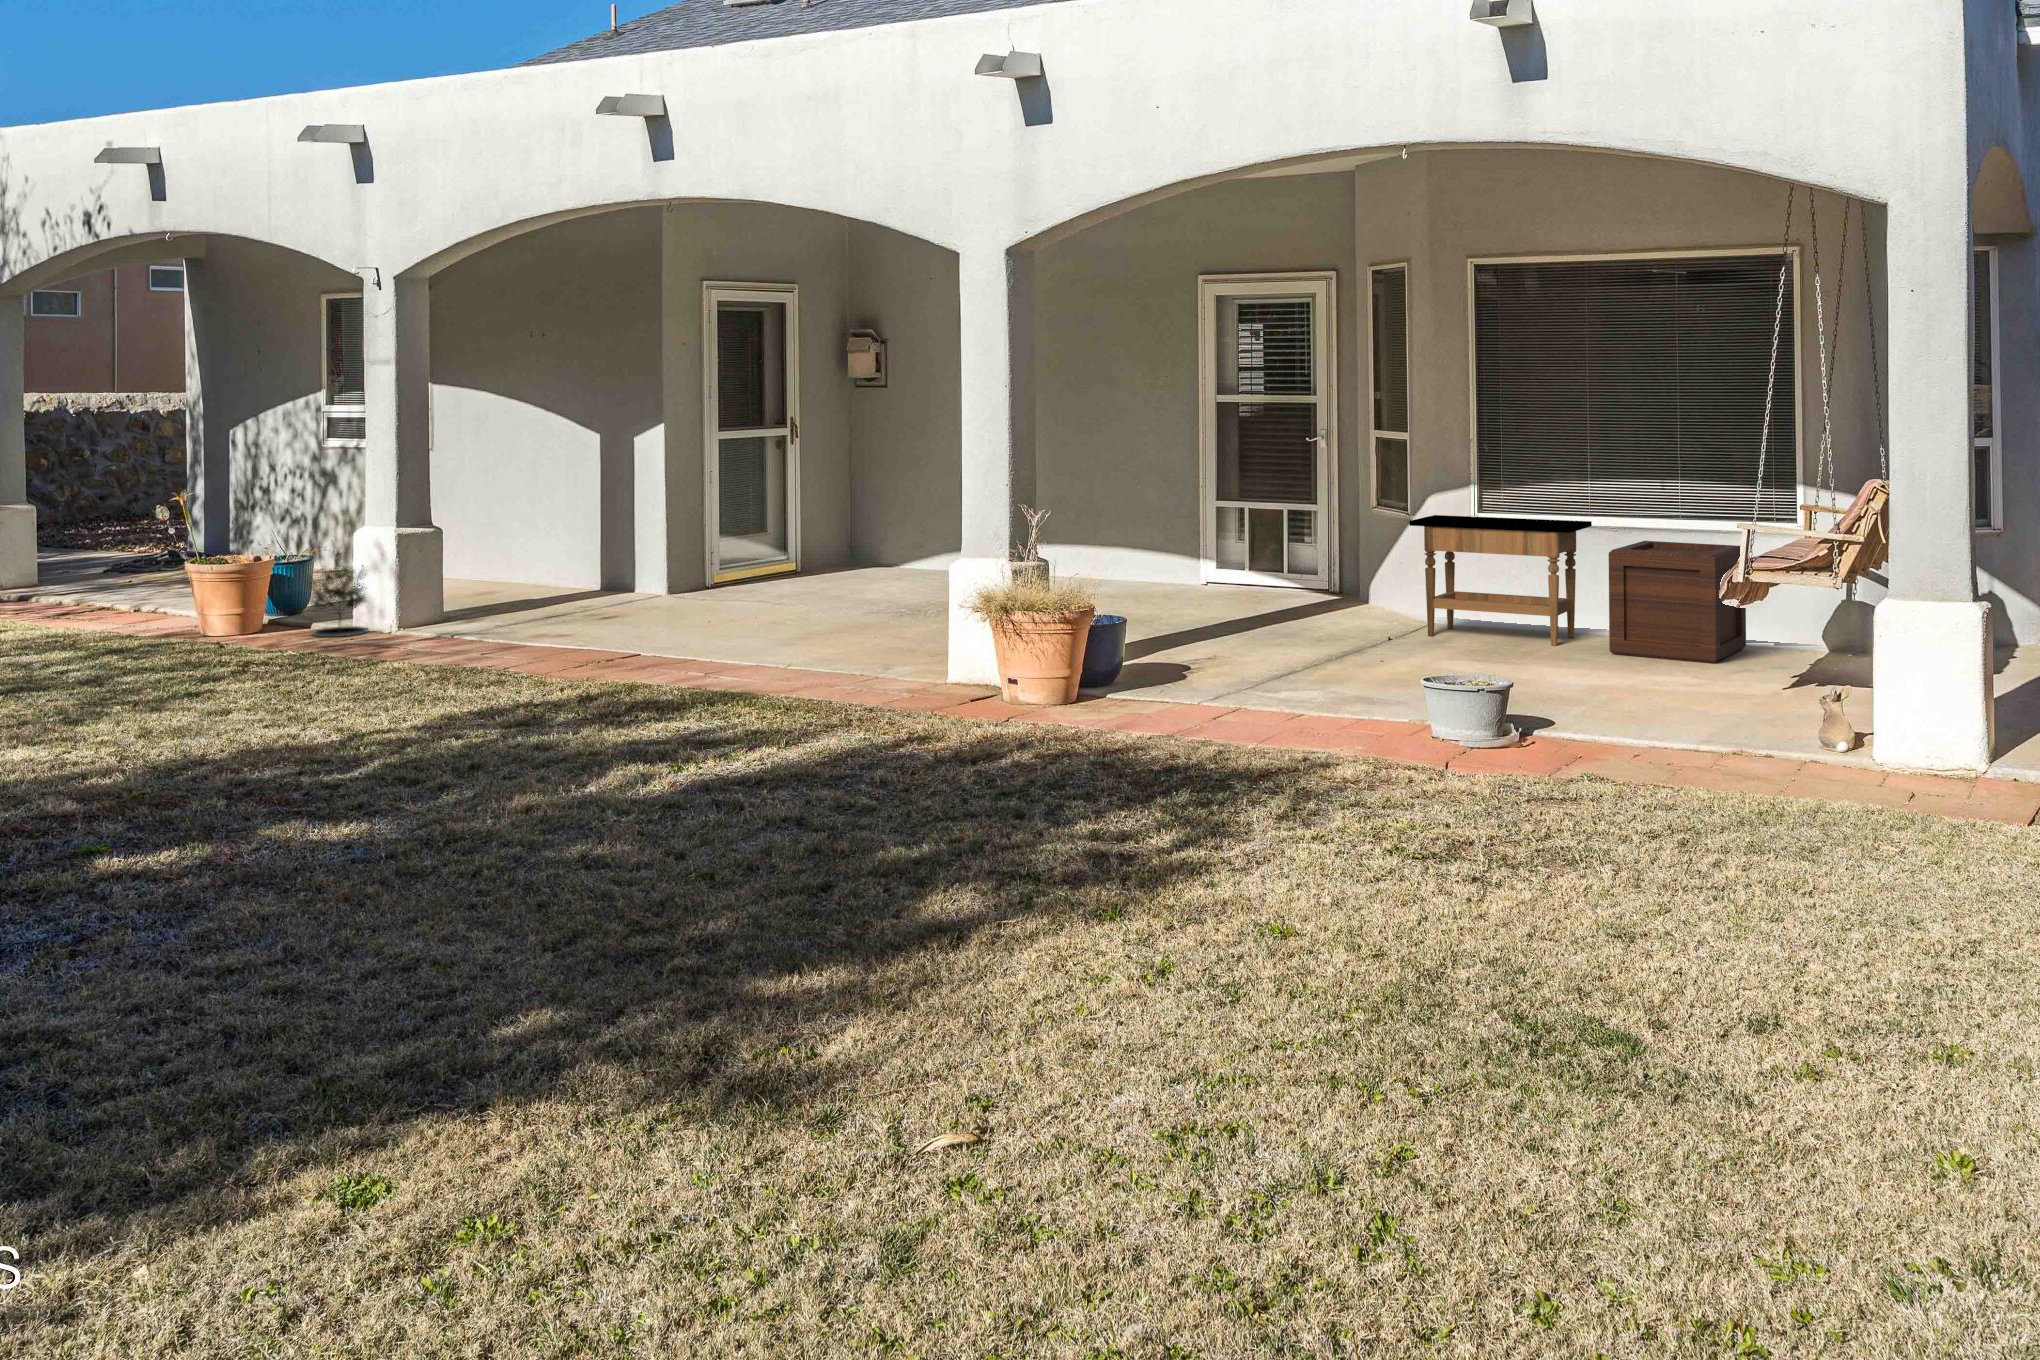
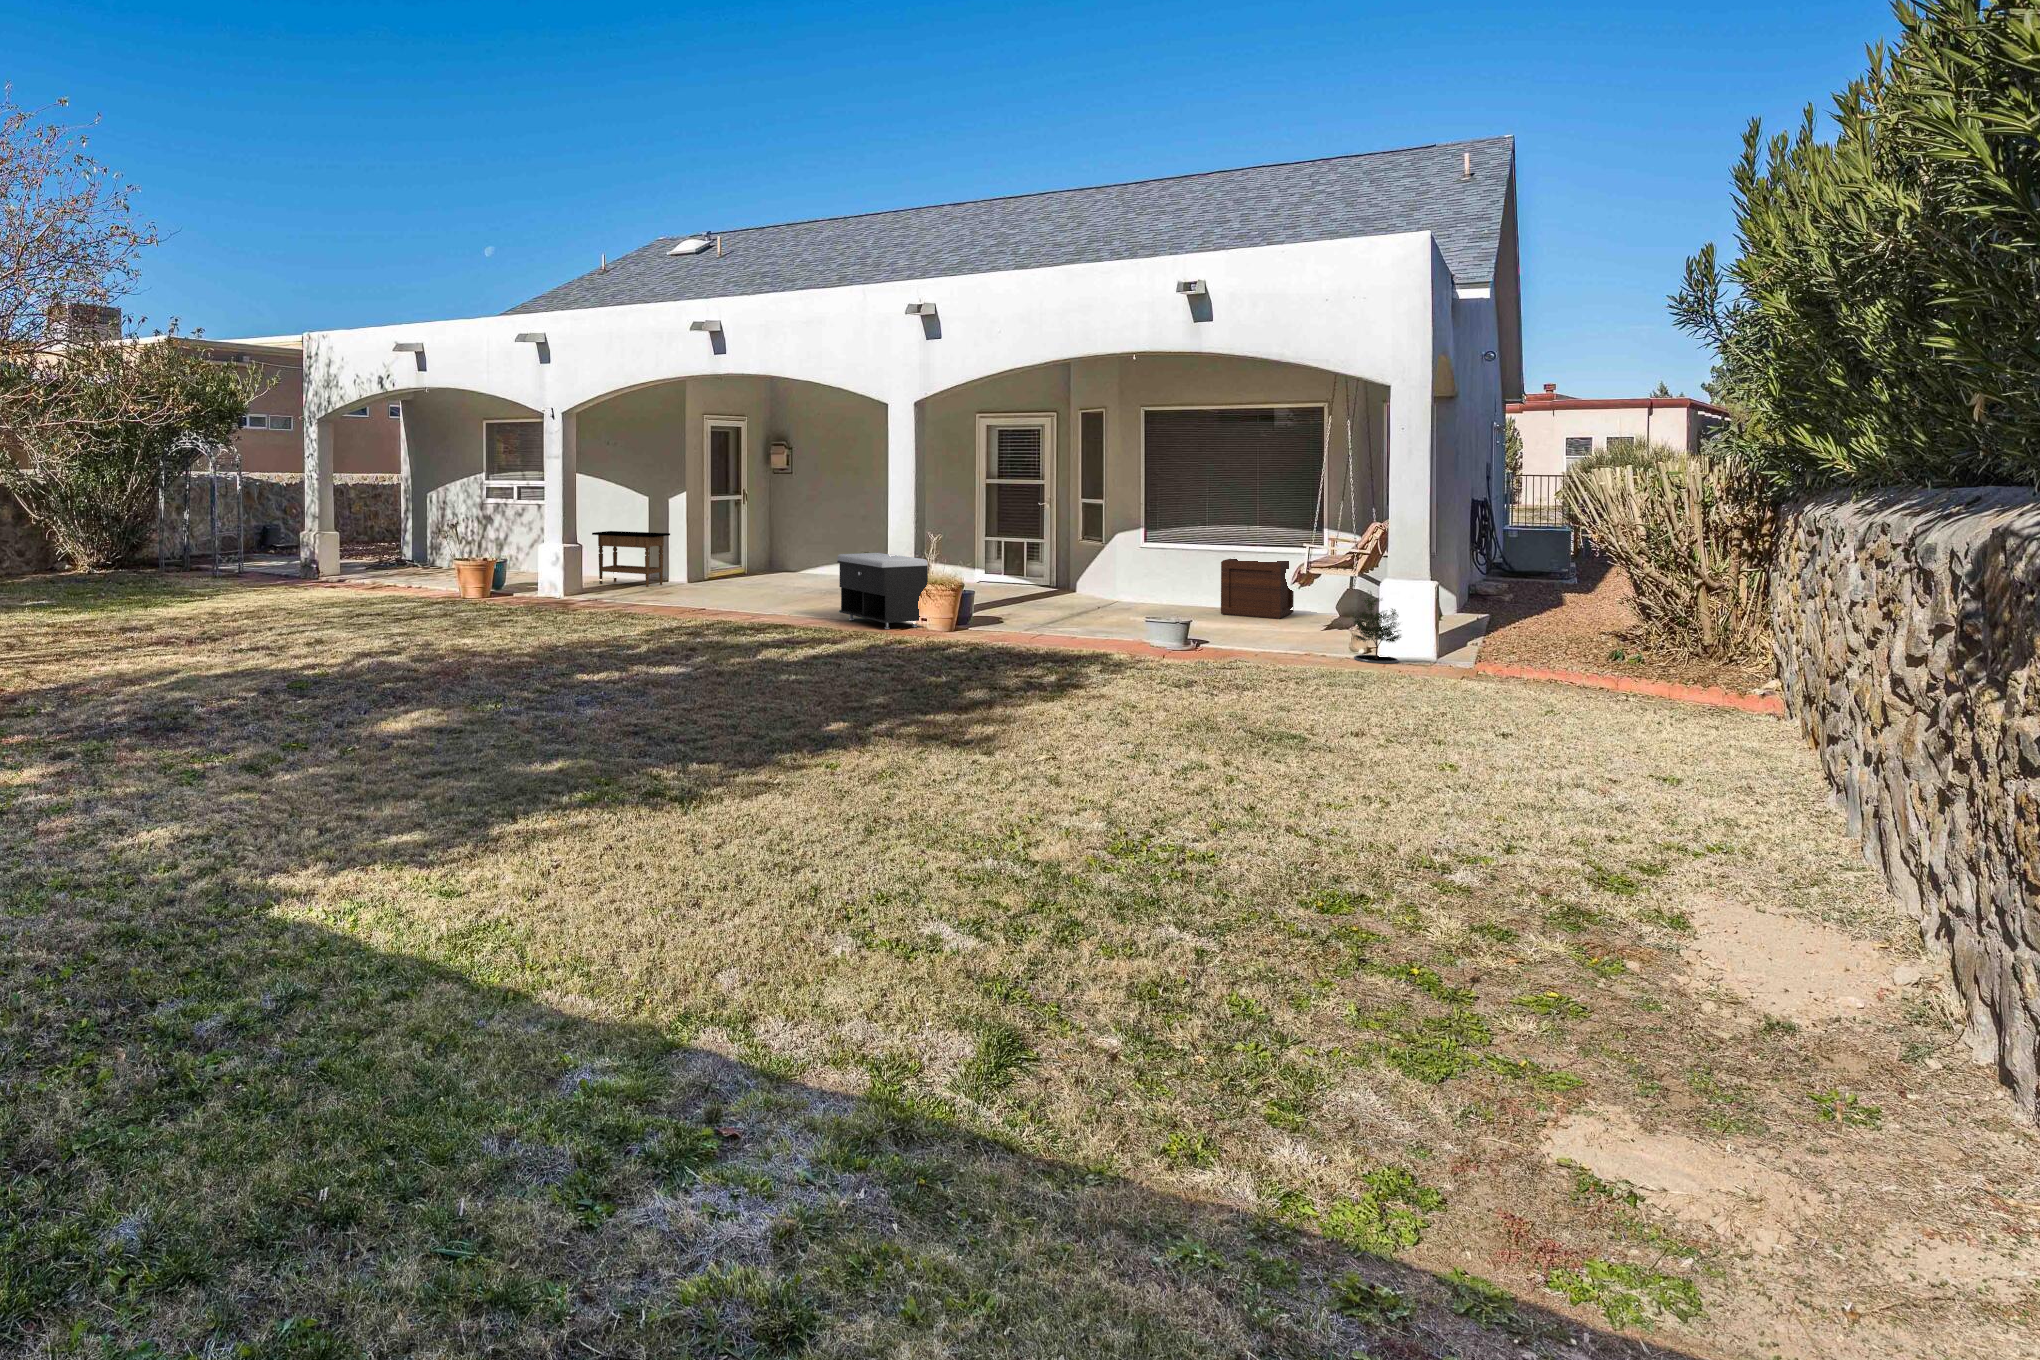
side table: present [1409,515,1592,646] -> present [592,531,670,587]
potted tree: present [305,542,368,637] -> present [1353,591,1401,664]
storage bench: none [856,546,1016,706] -> present [837,553,928,629]

